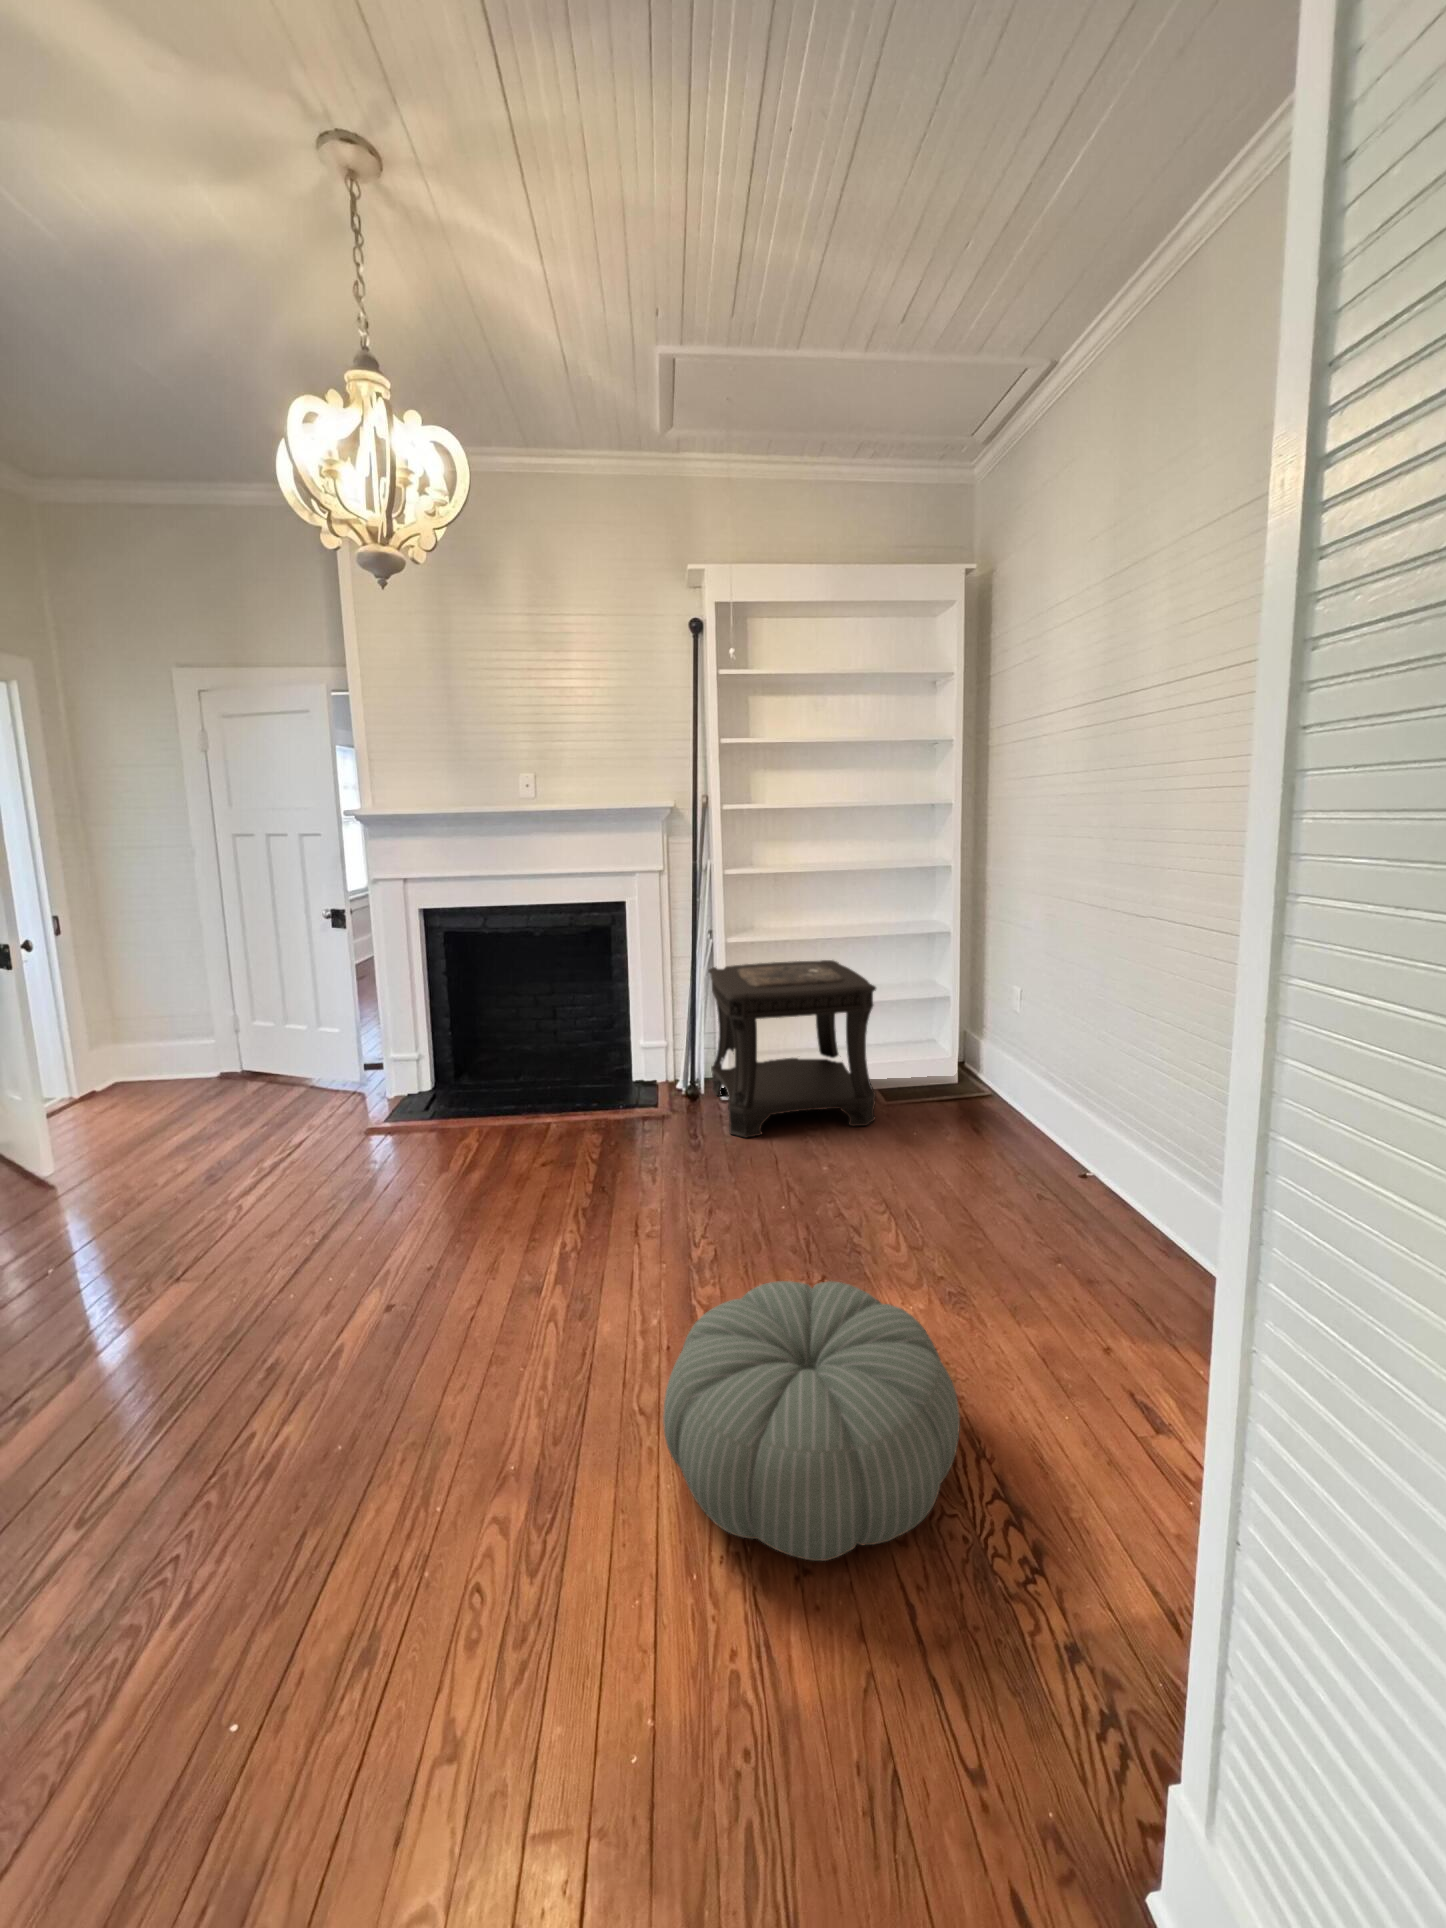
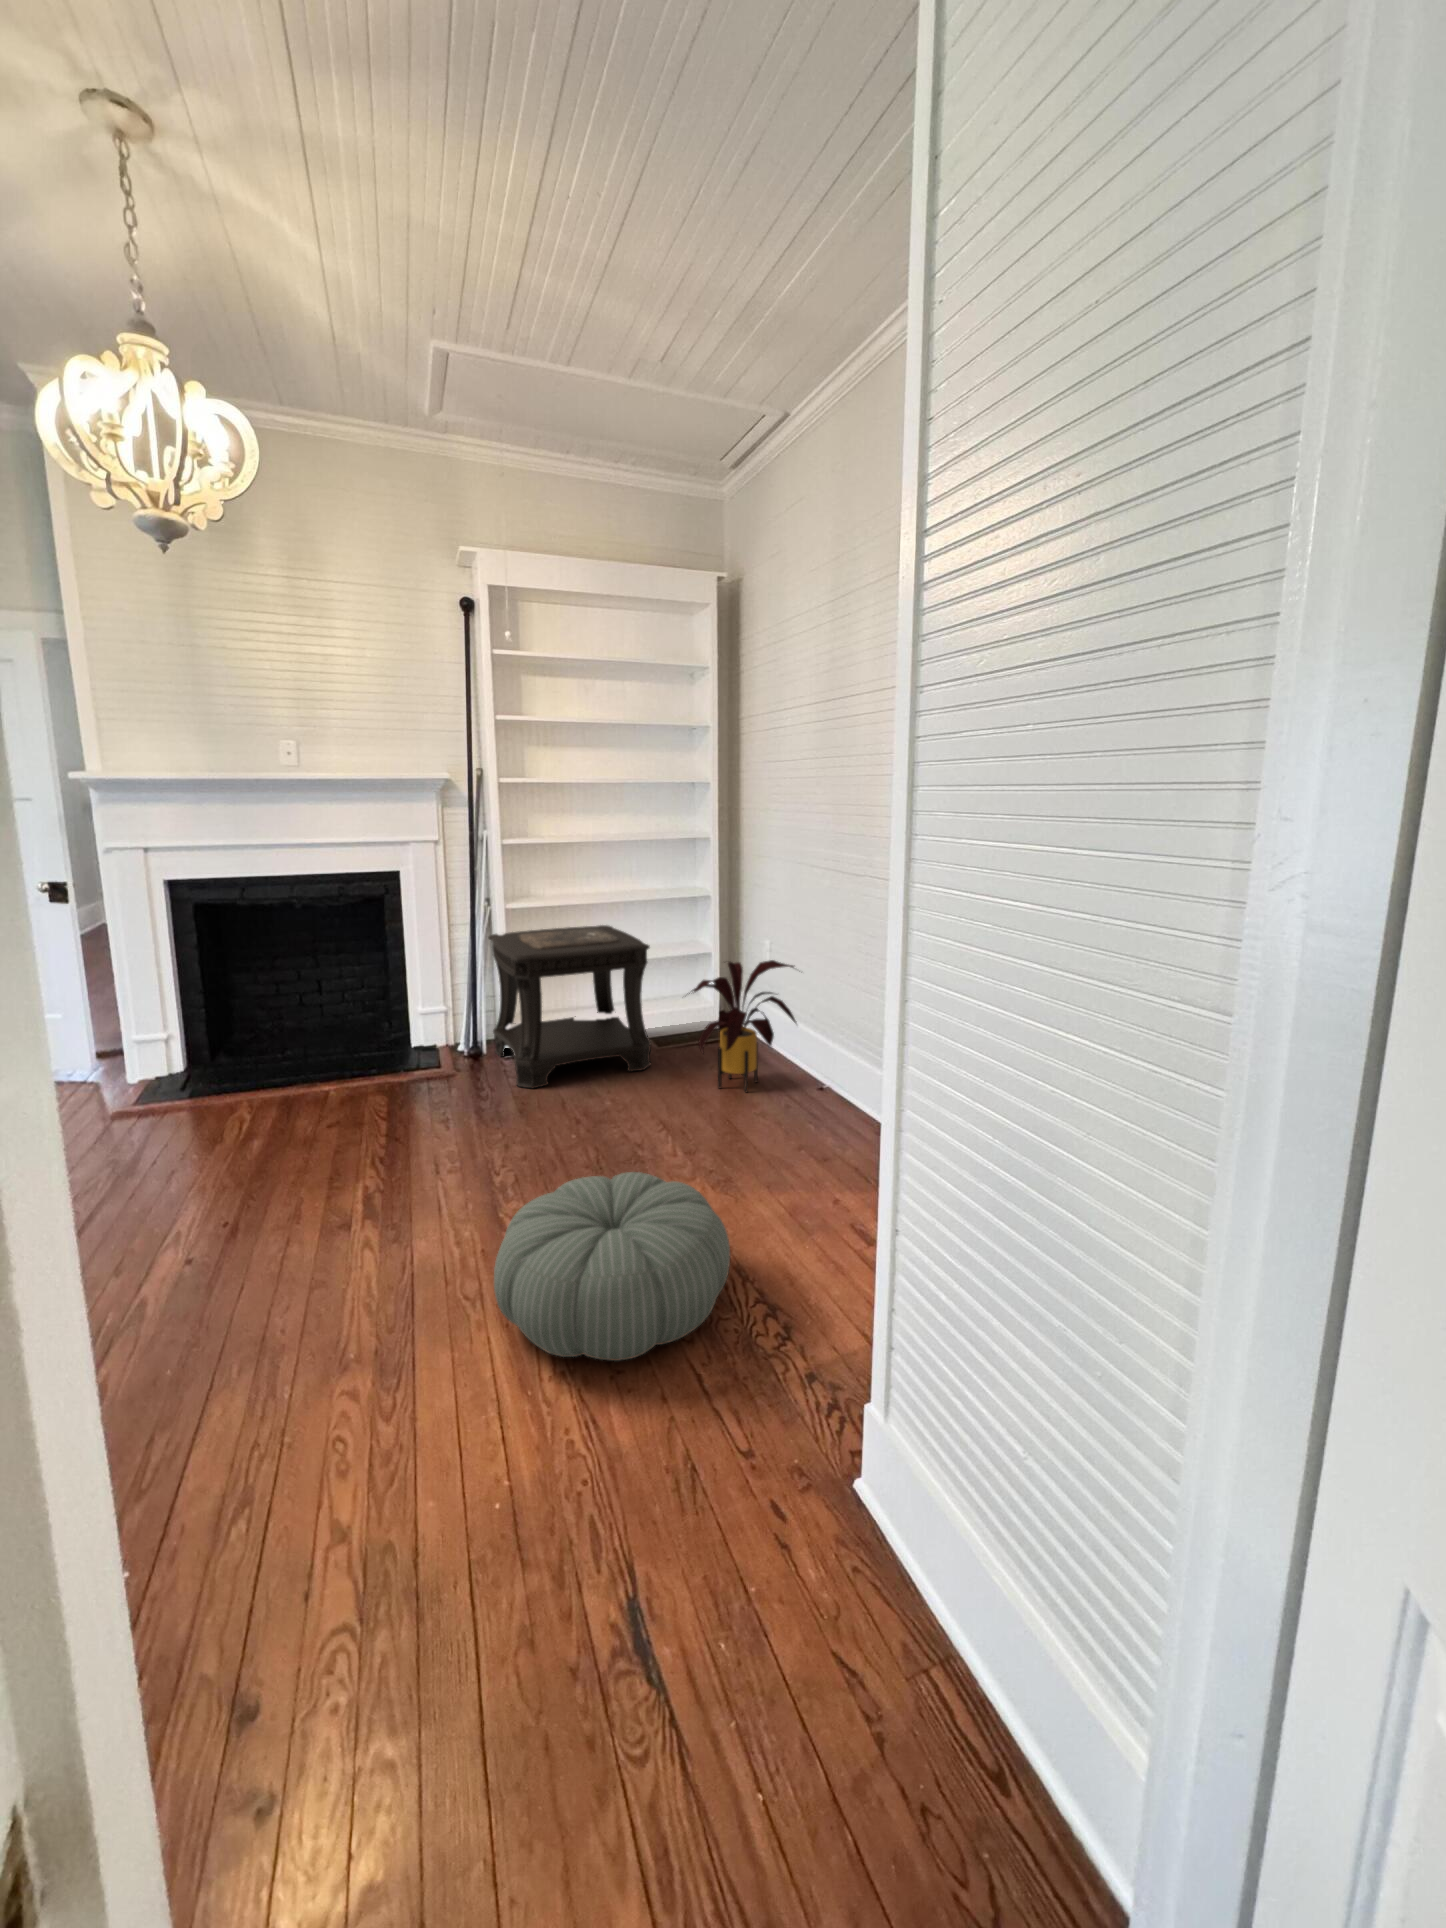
house plant: none [911,1010,1062,1167] -> present [689,960,797,1093]

